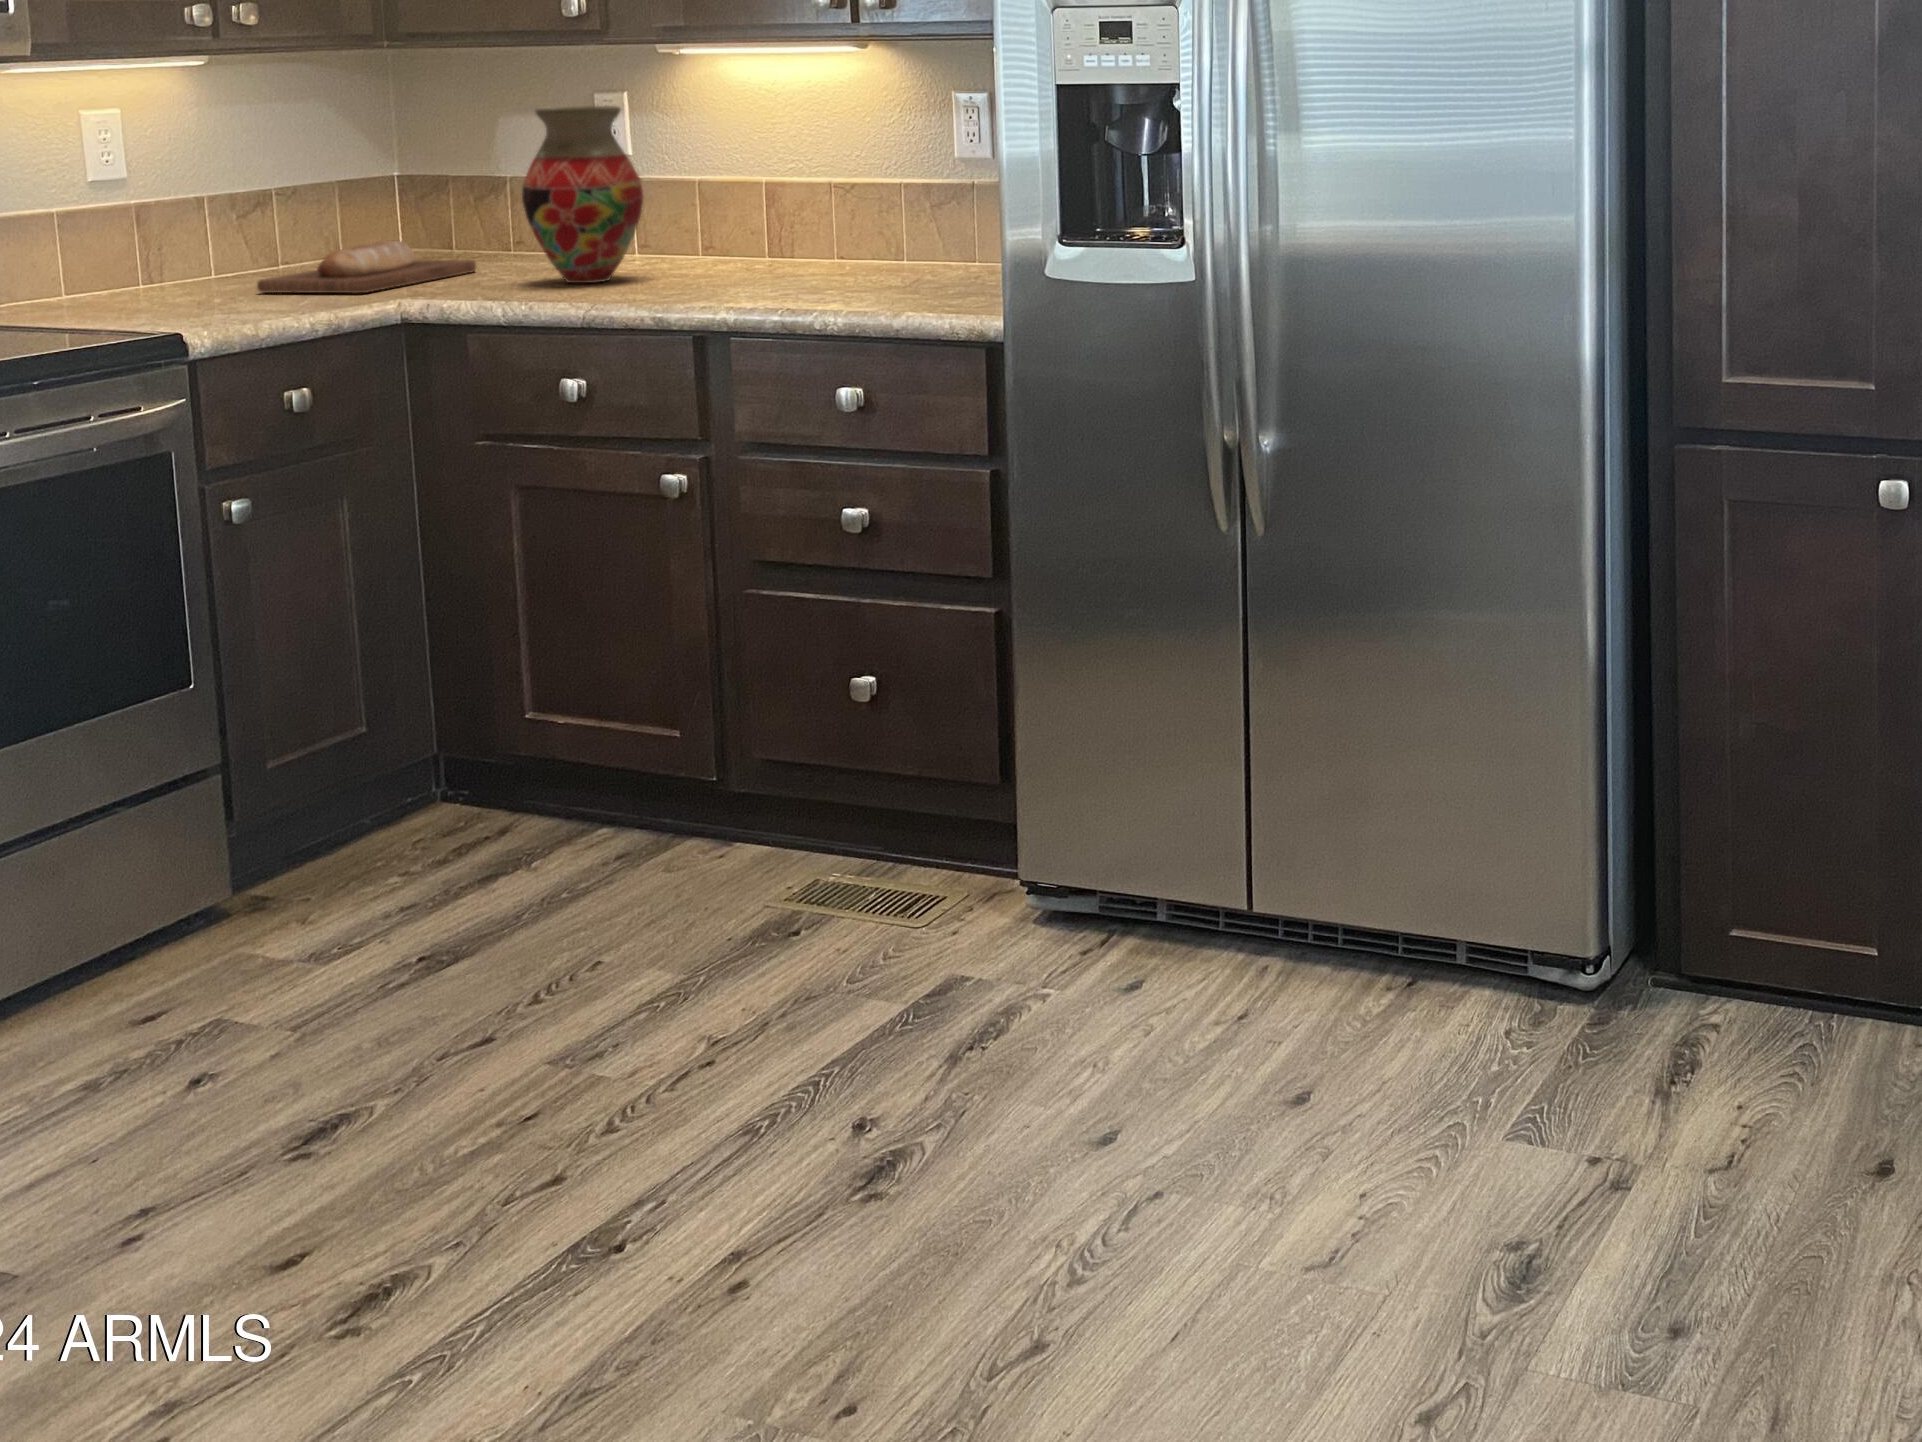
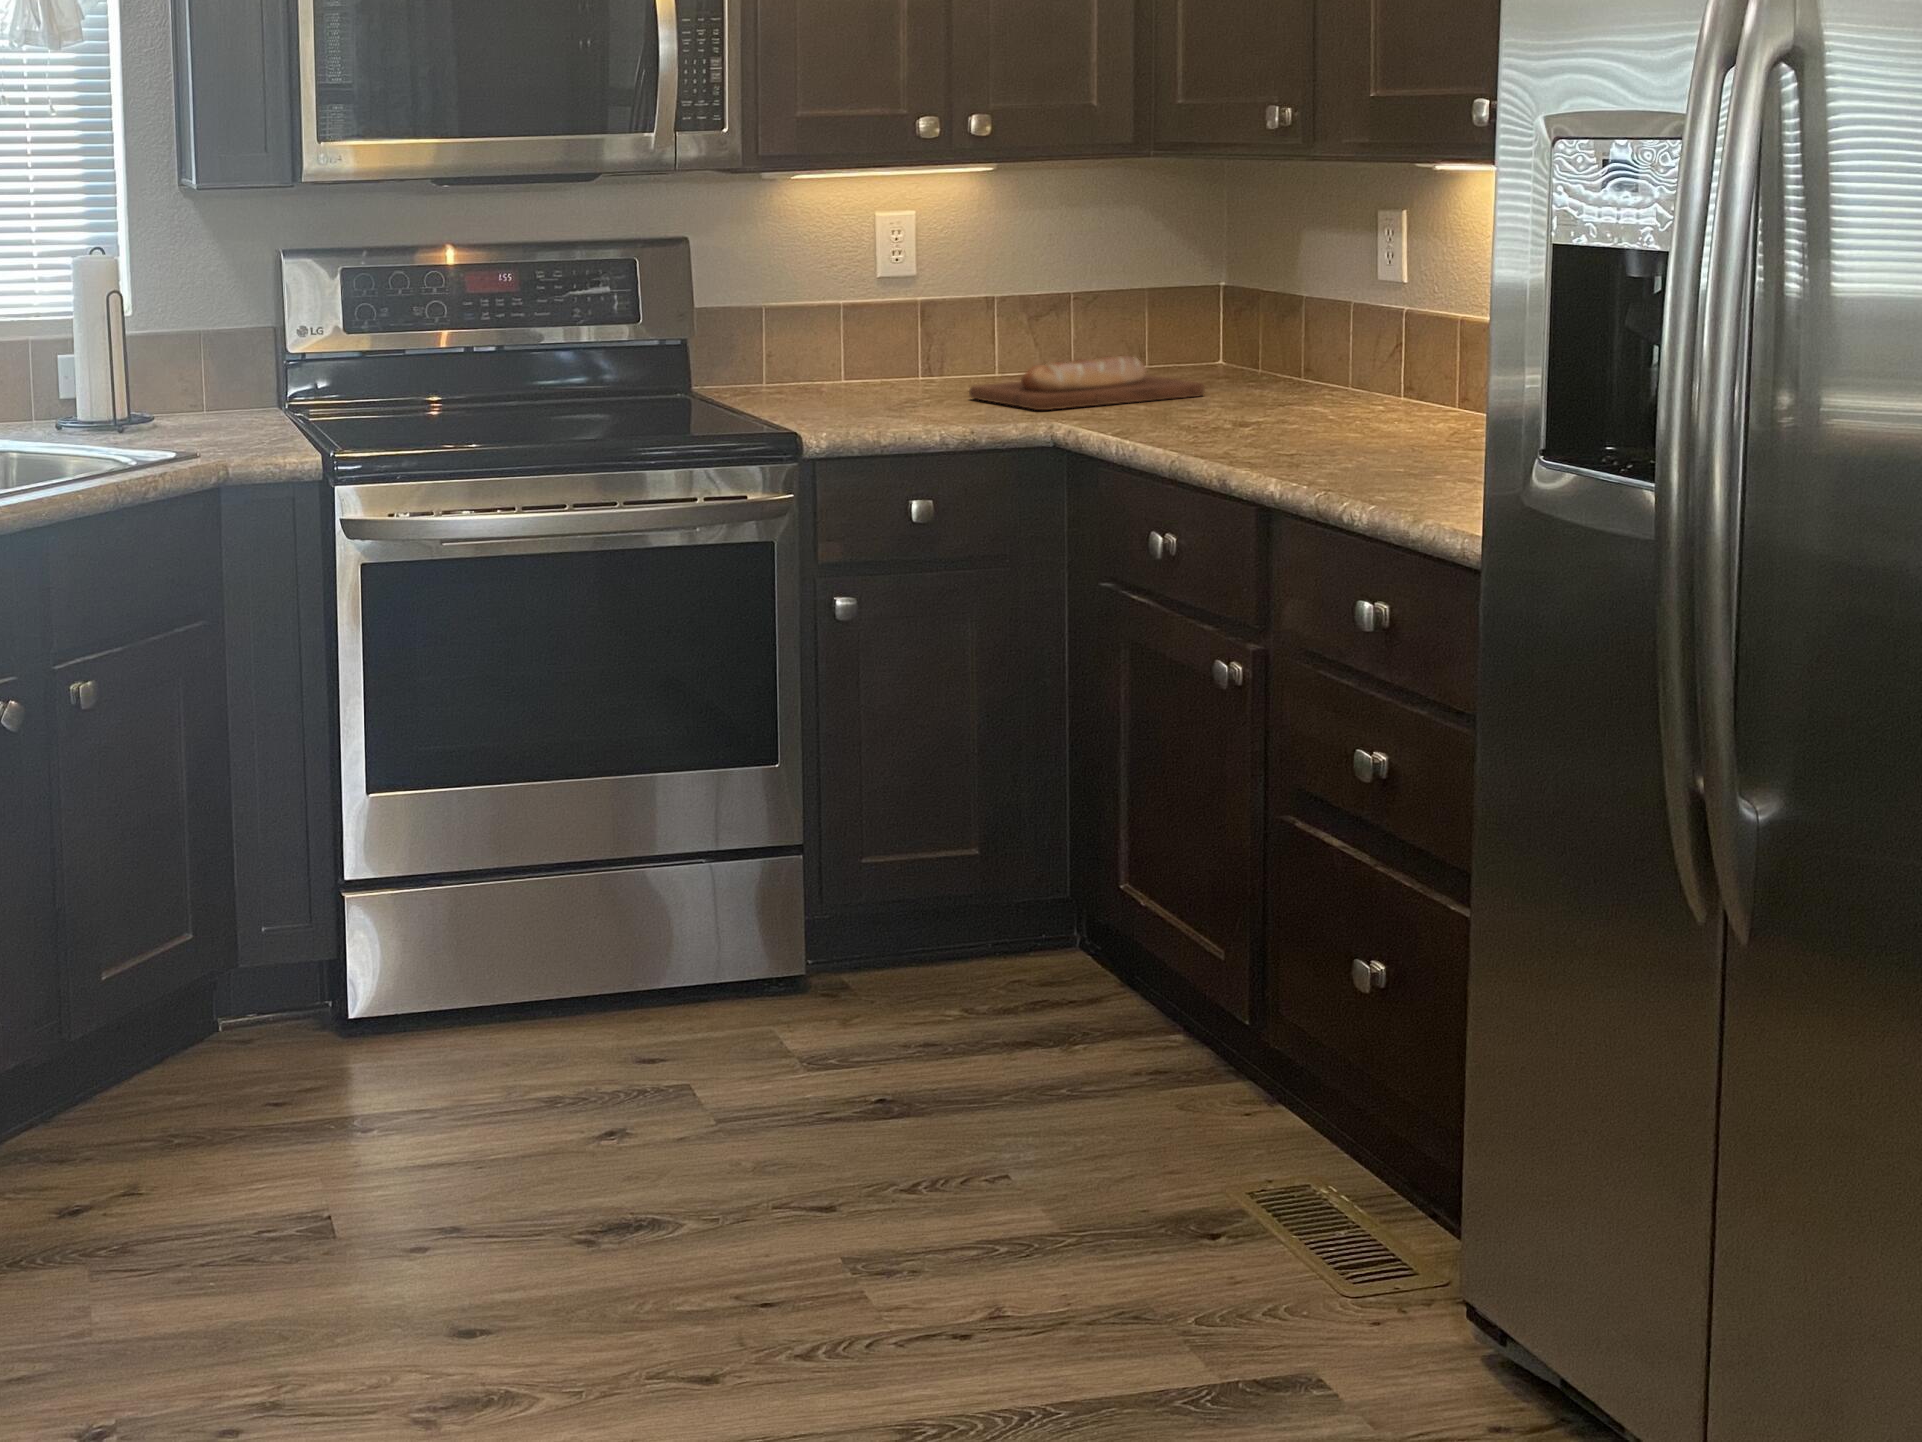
vase: present [522,106,643,283] -> none [1196,227,1332,425]

